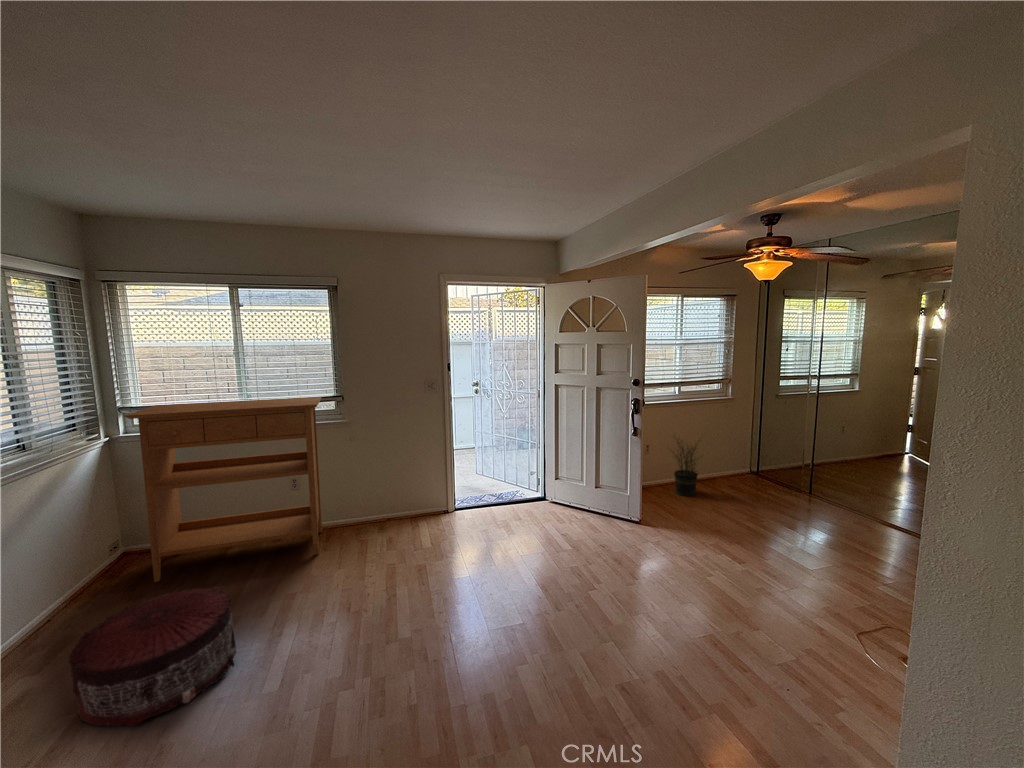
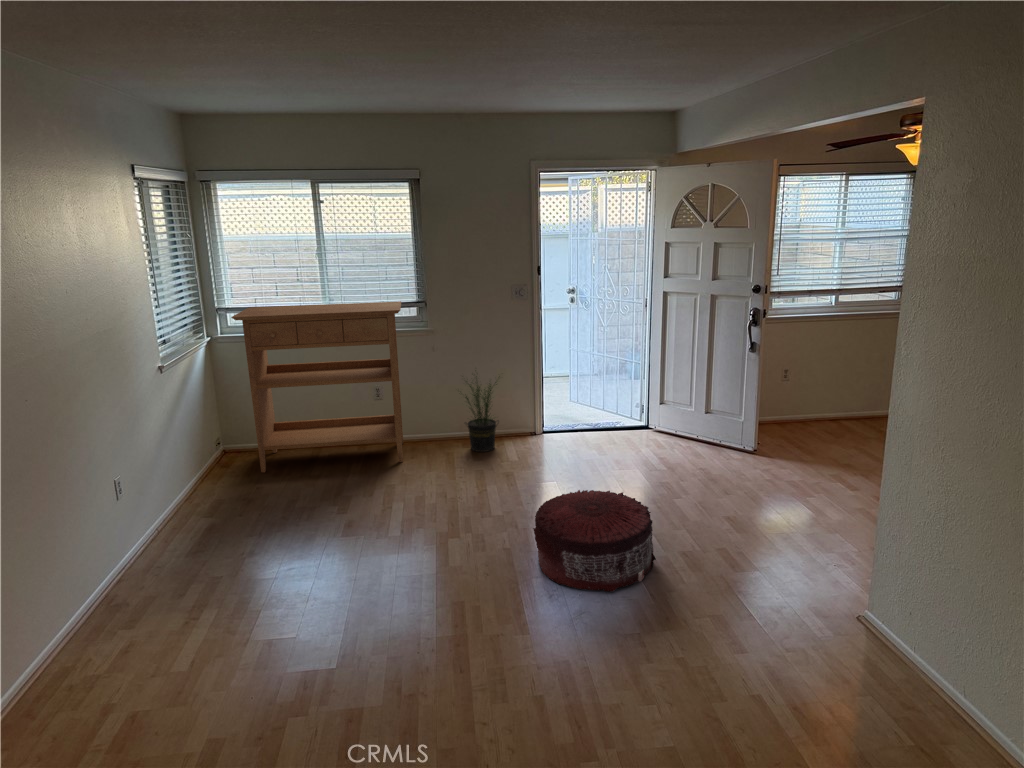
potted plant: present [674,441,698,496] -> present [465,376,500,452]
pouf: present [68,587,236,726] -> present [533,490,656,592]

